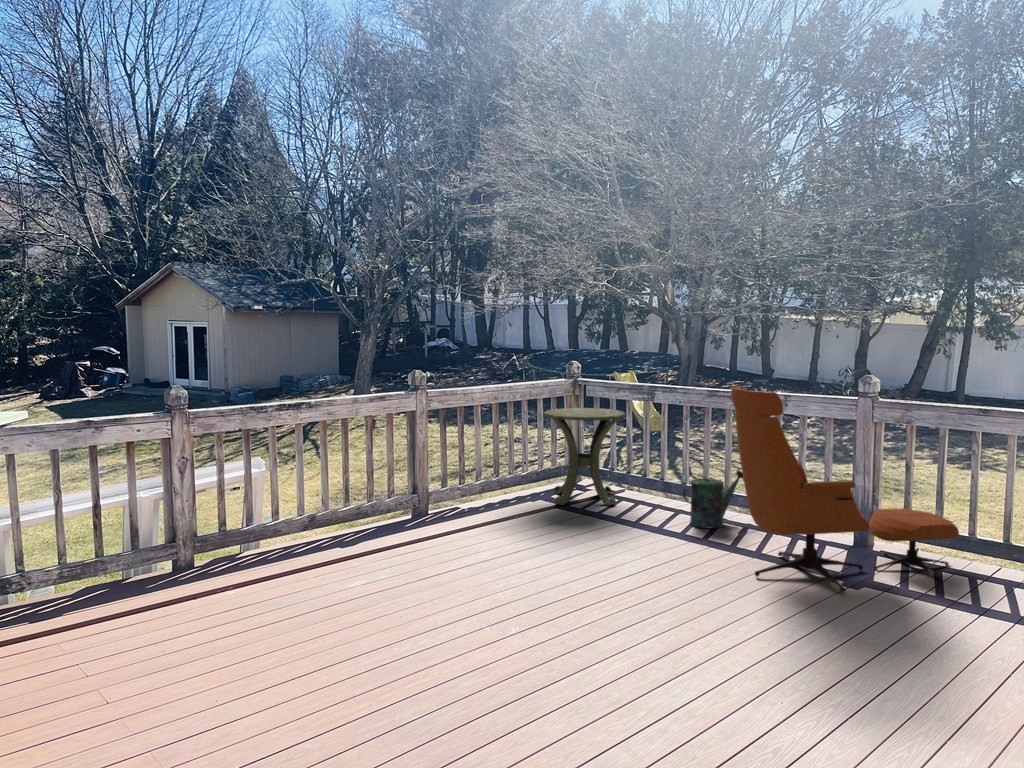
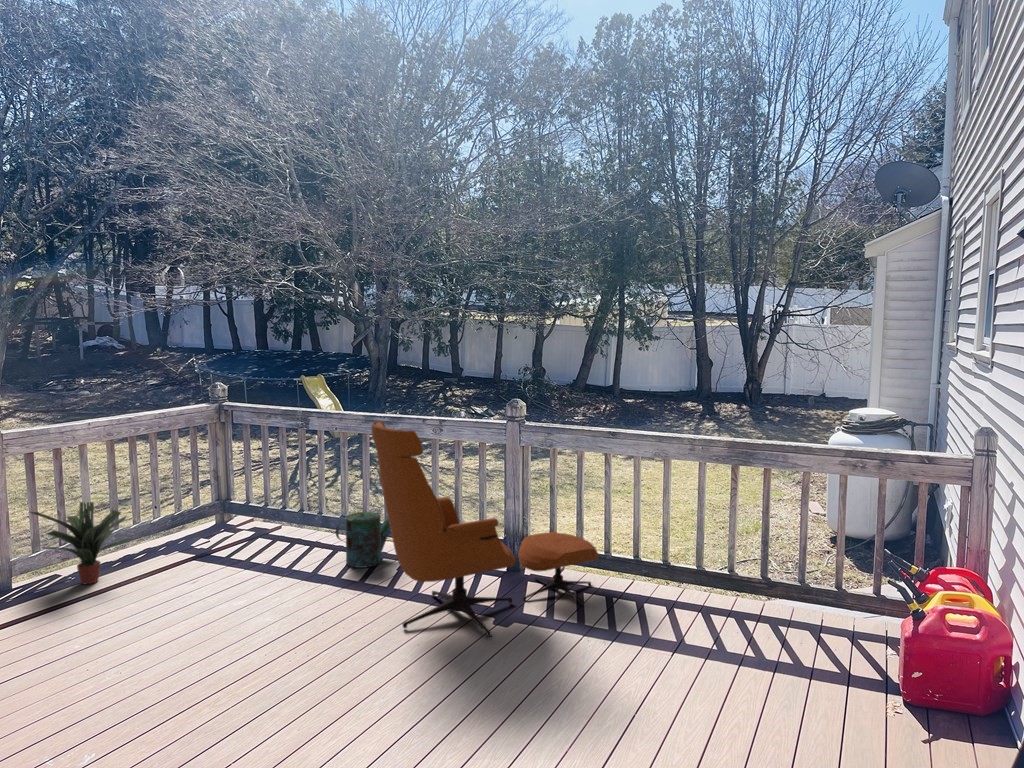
side table: present [544,408,625,505] -> none [177,436,276,554]
potted plant: none [443,451,513,517] -> present [30,502,131,584]

